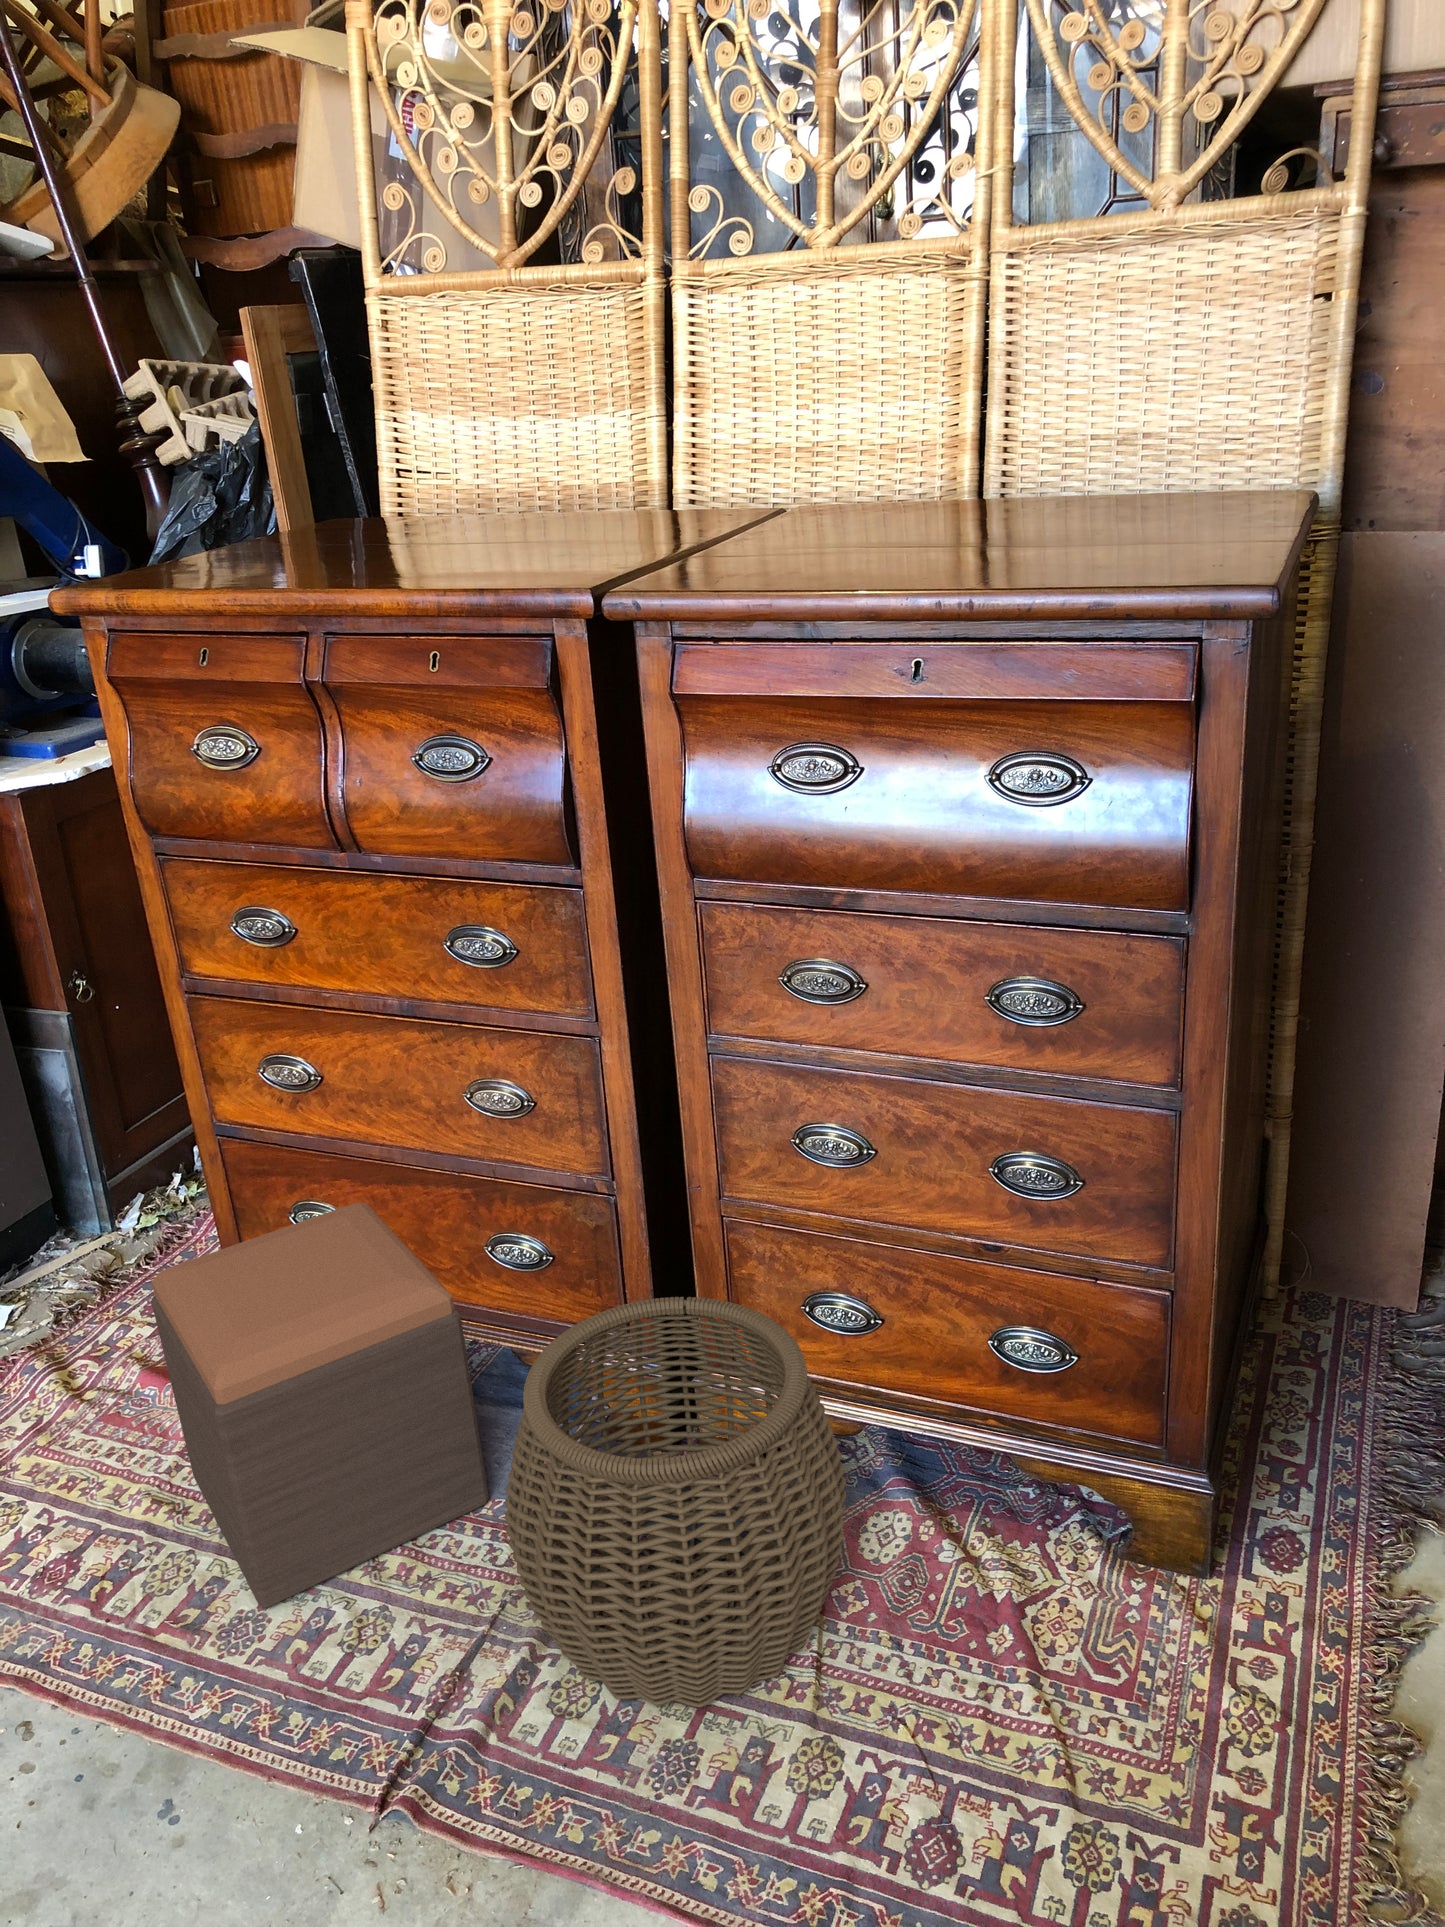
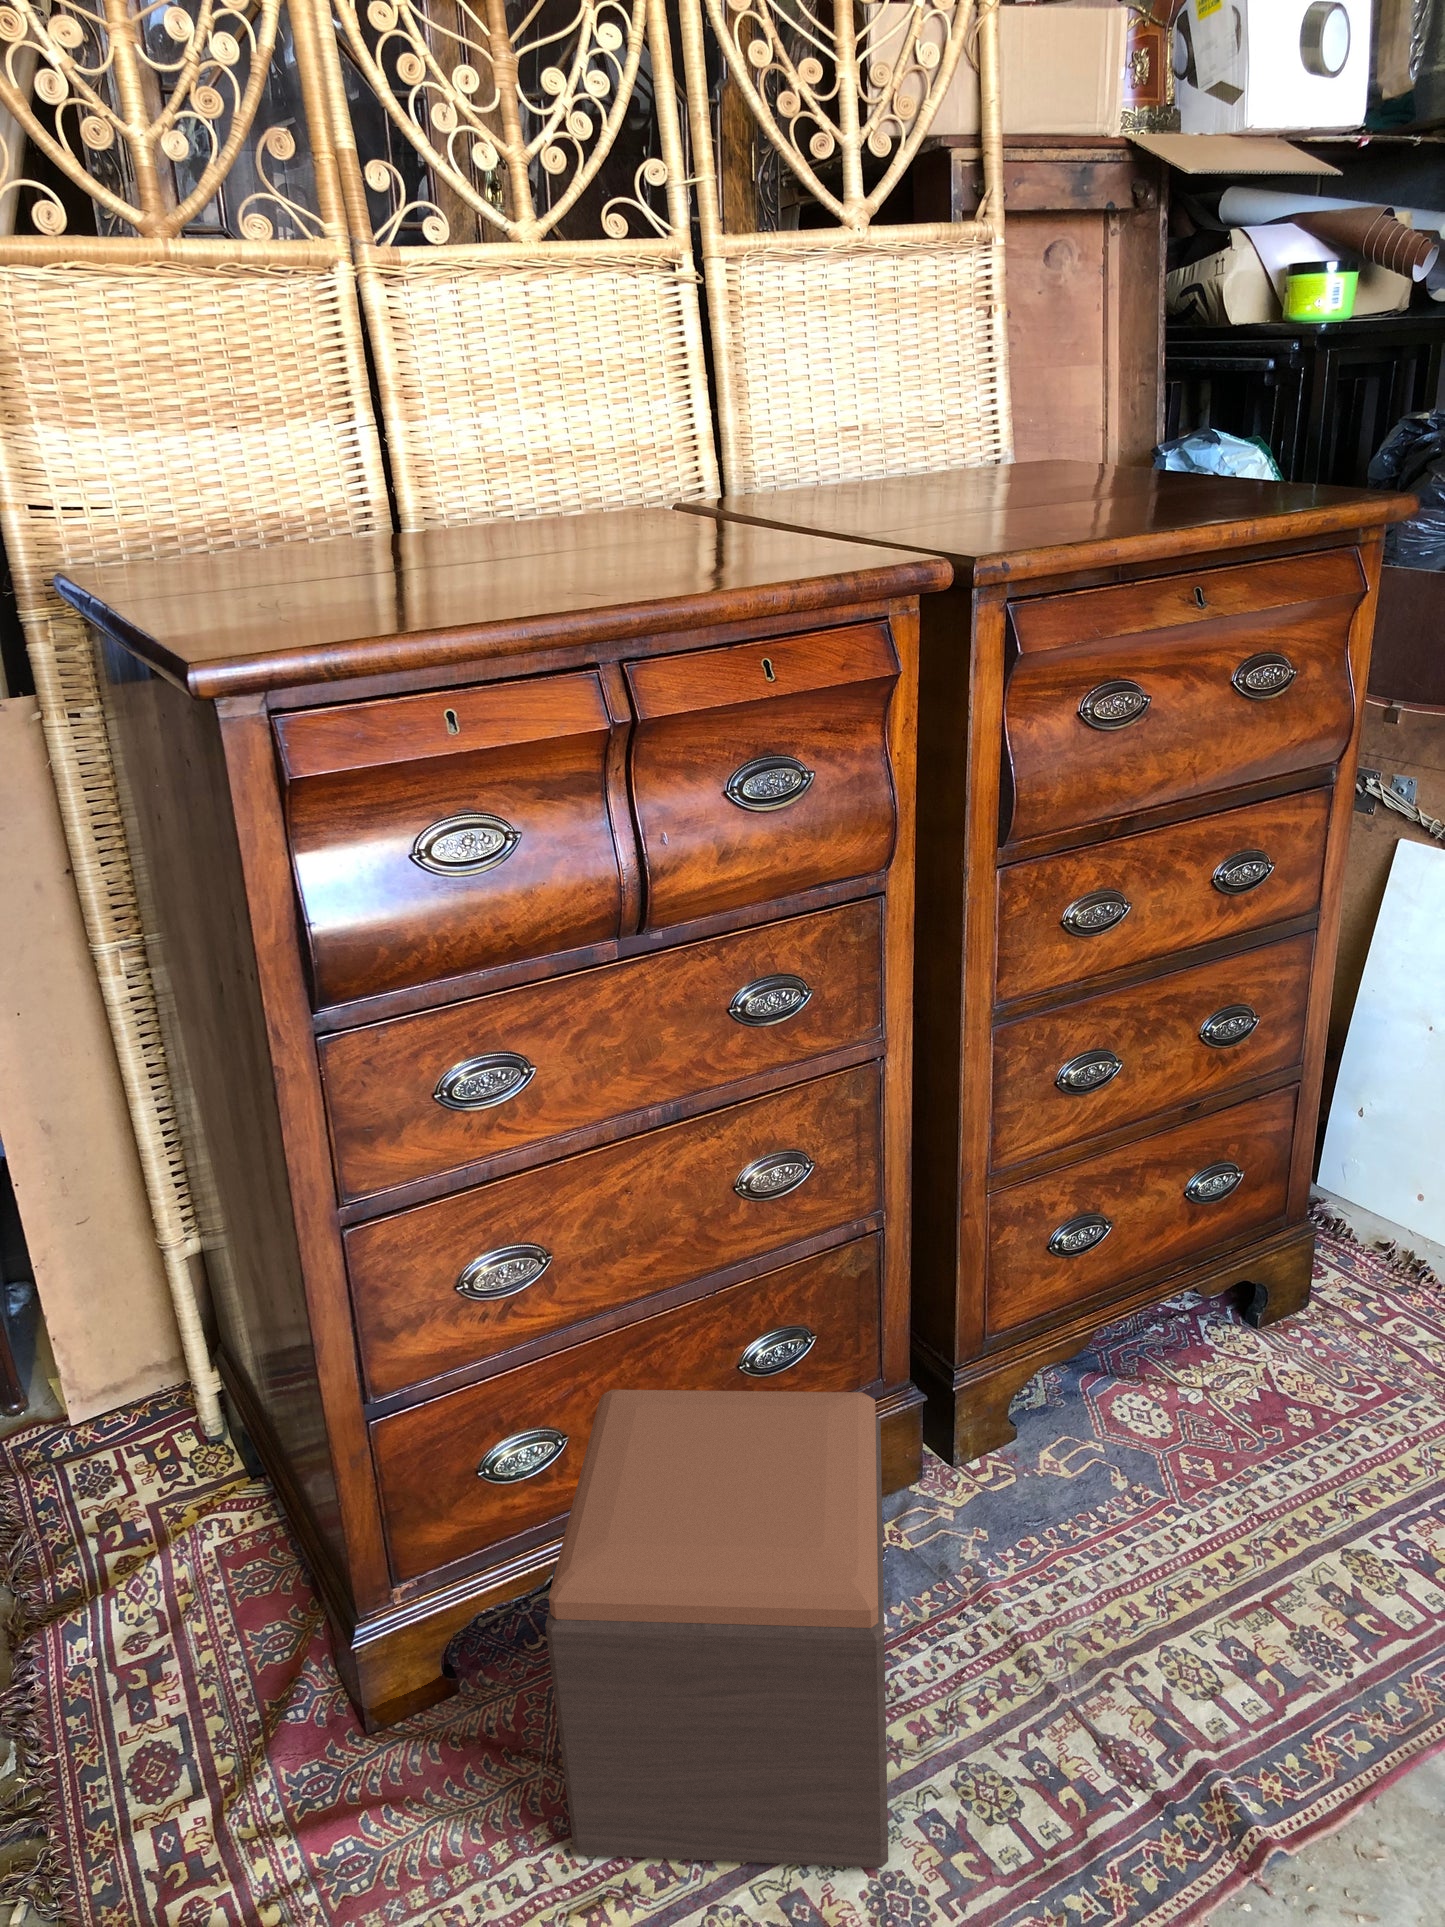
woven basket: present [505,1297,847,1707] -> none [973,1251,1328,1655]

